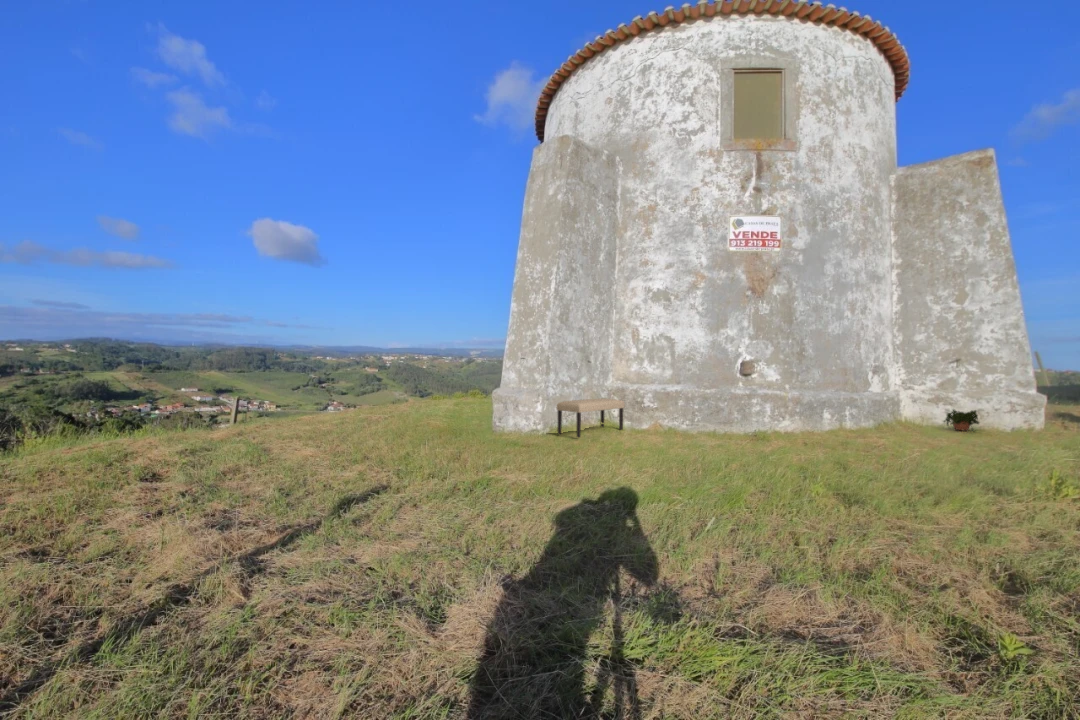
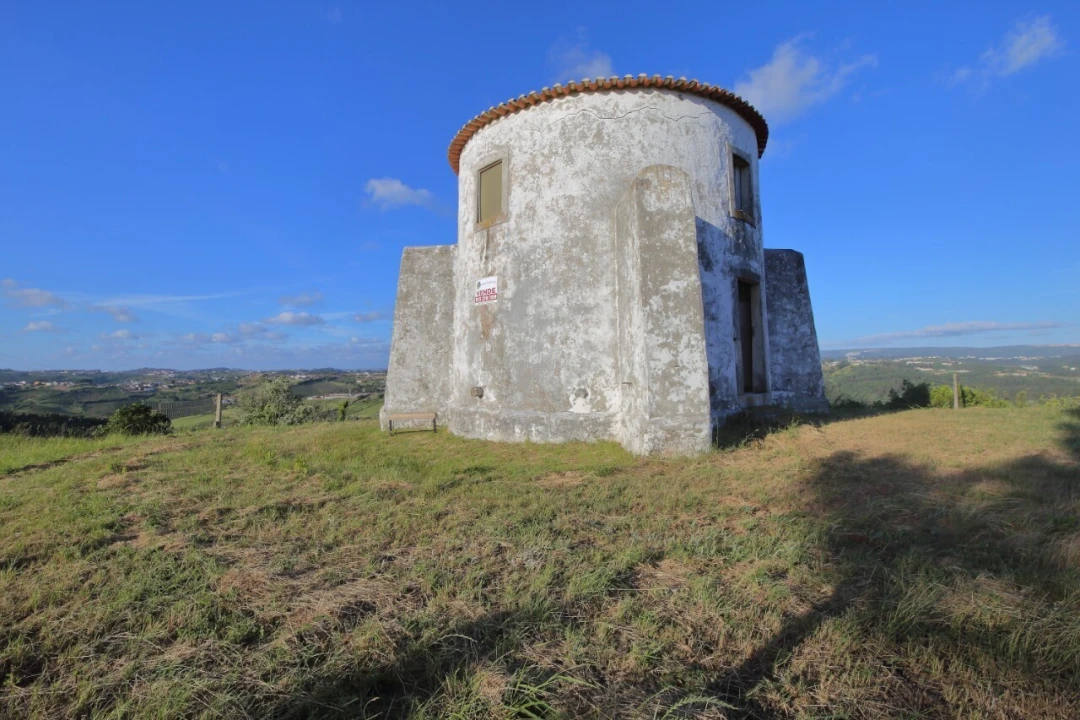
potted plant: present [944,410,979,430] -> none [592,431,626,454]

